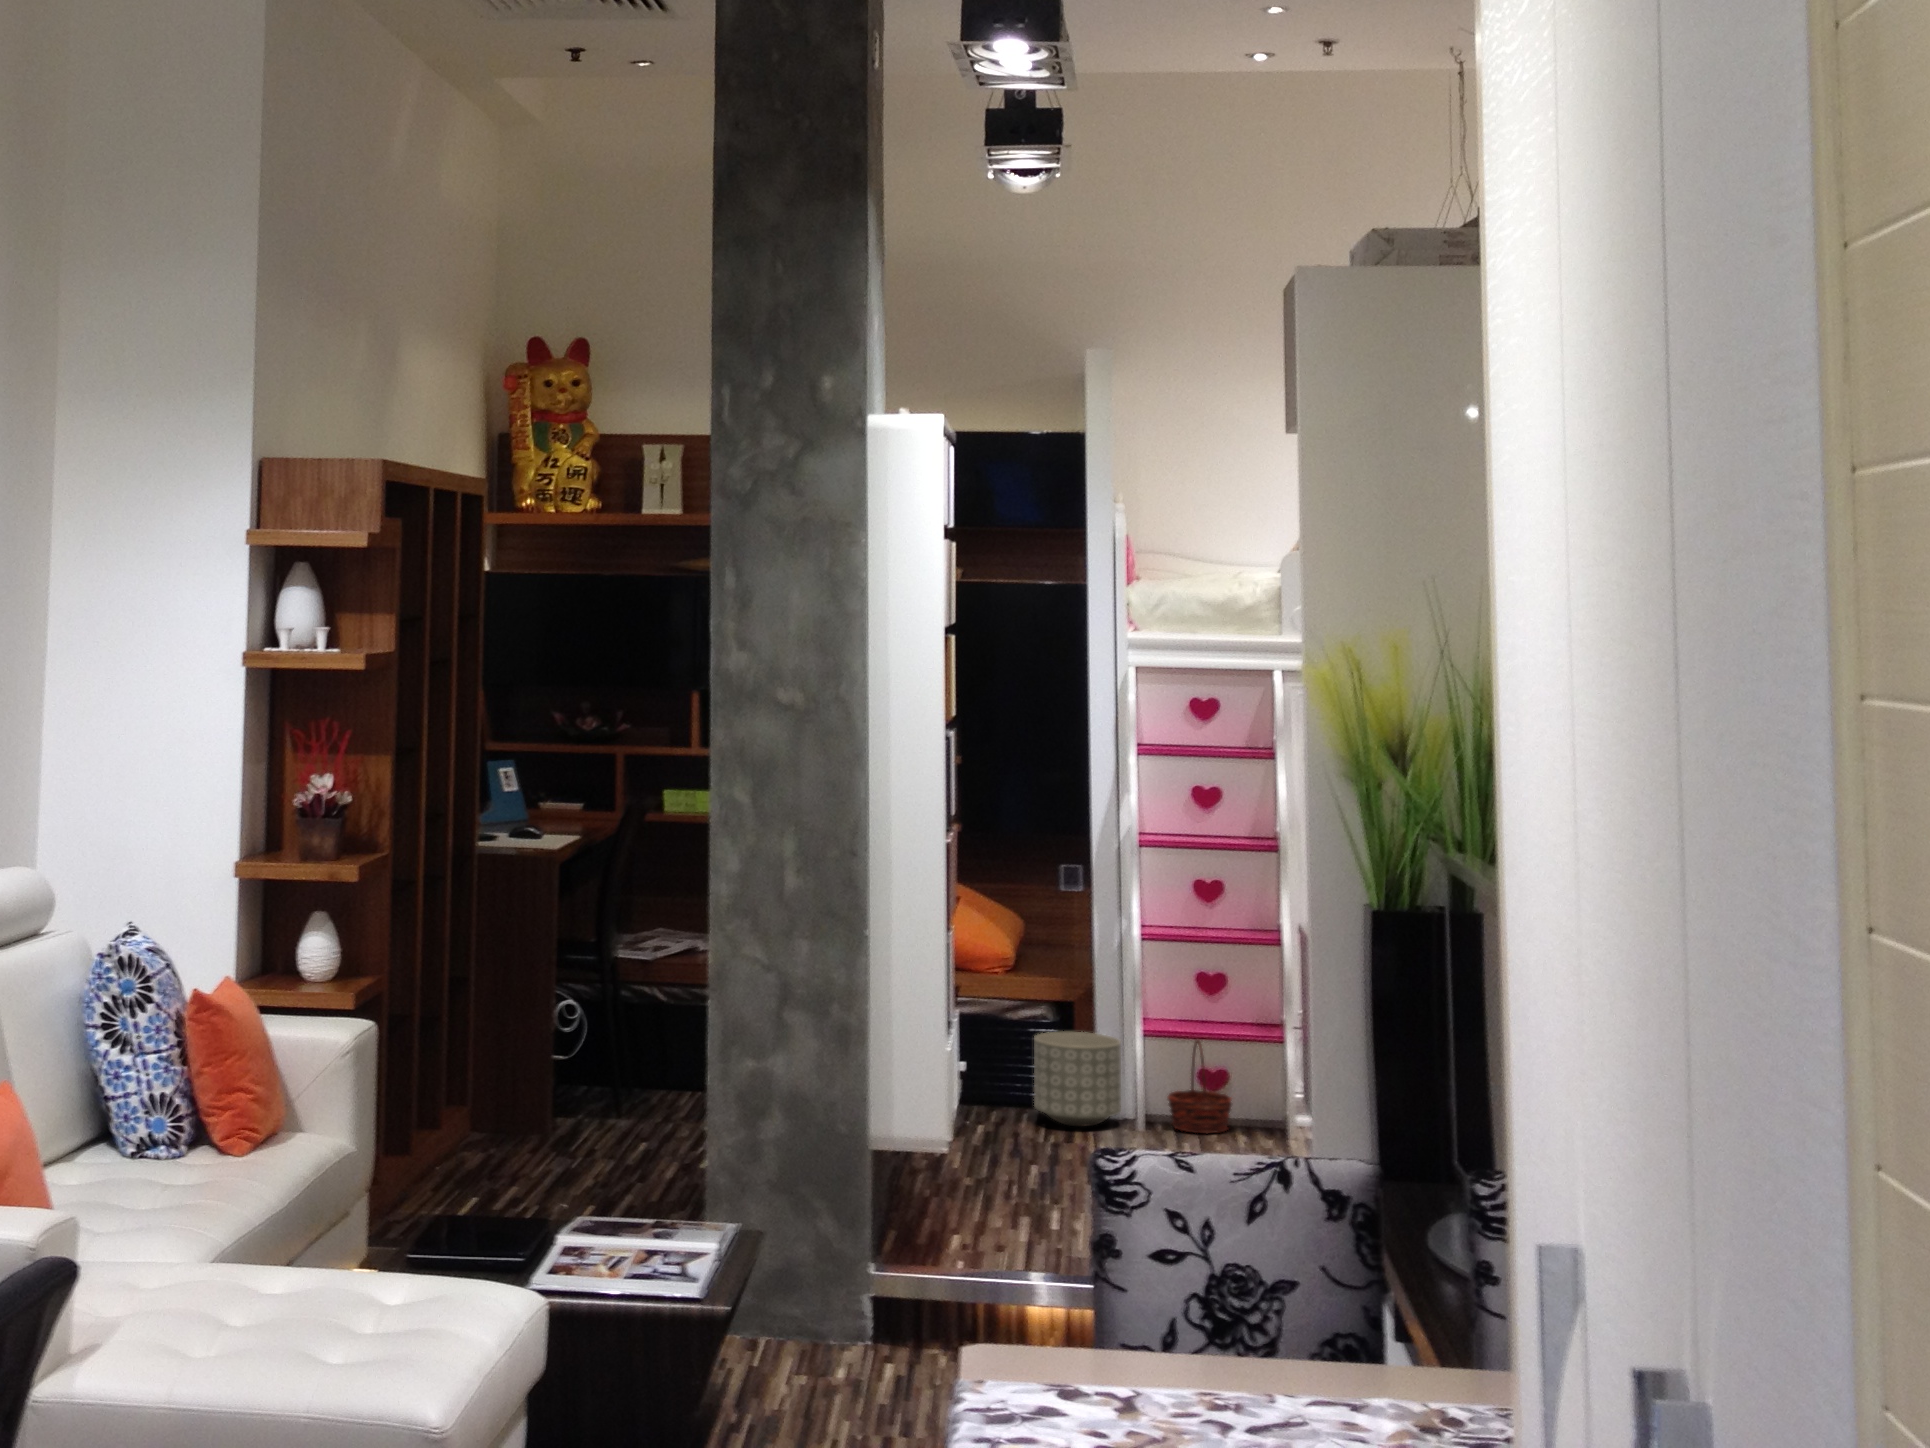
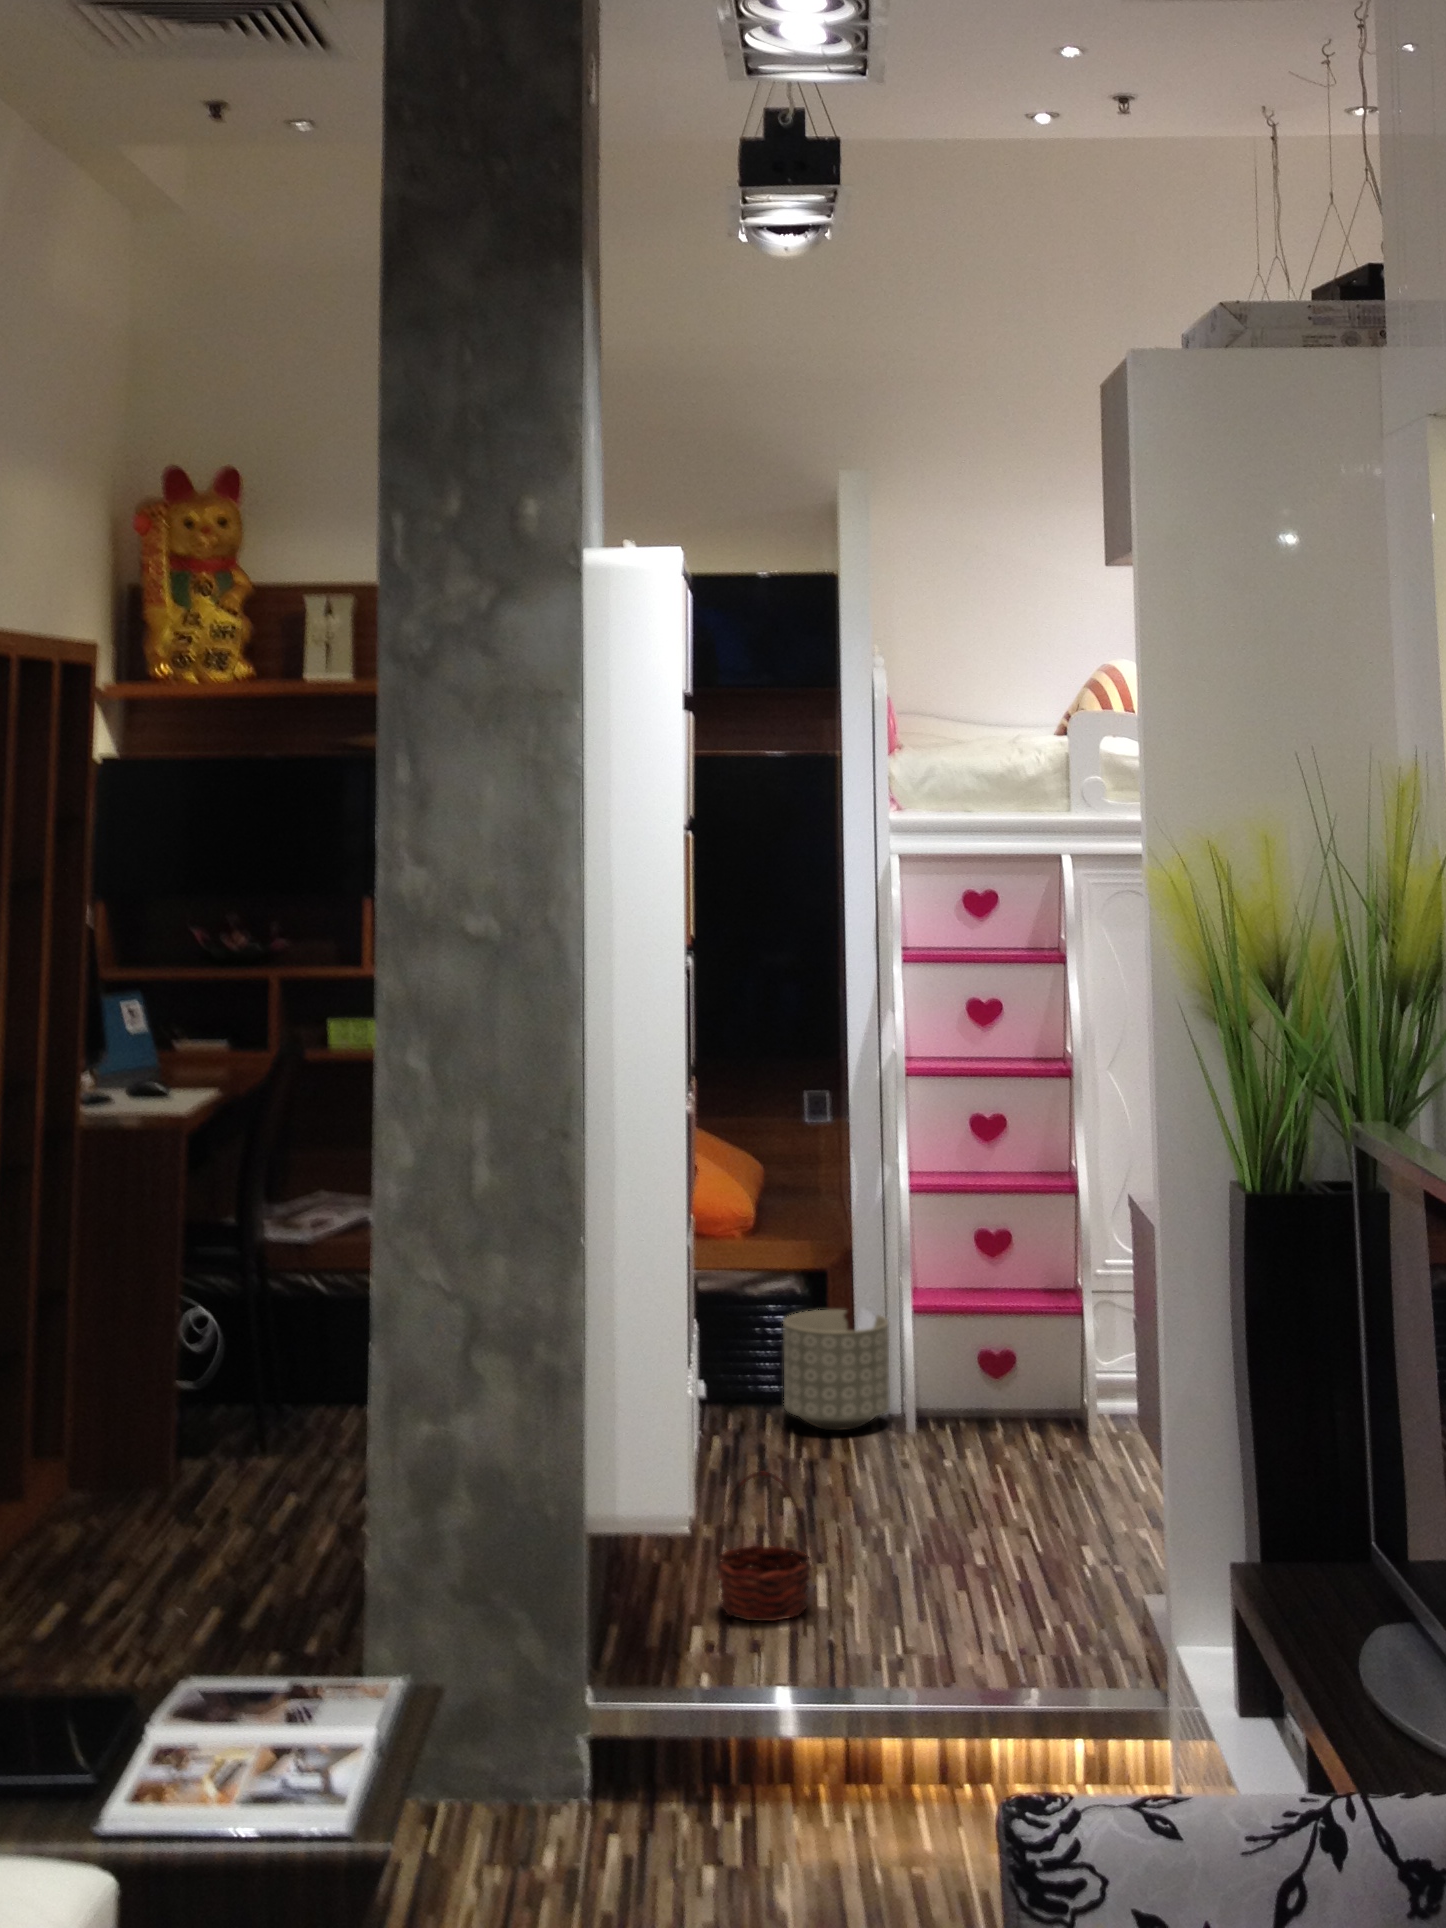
basket: present [1168,1039,1232,1133] -> present [716,1472,811,1621]

